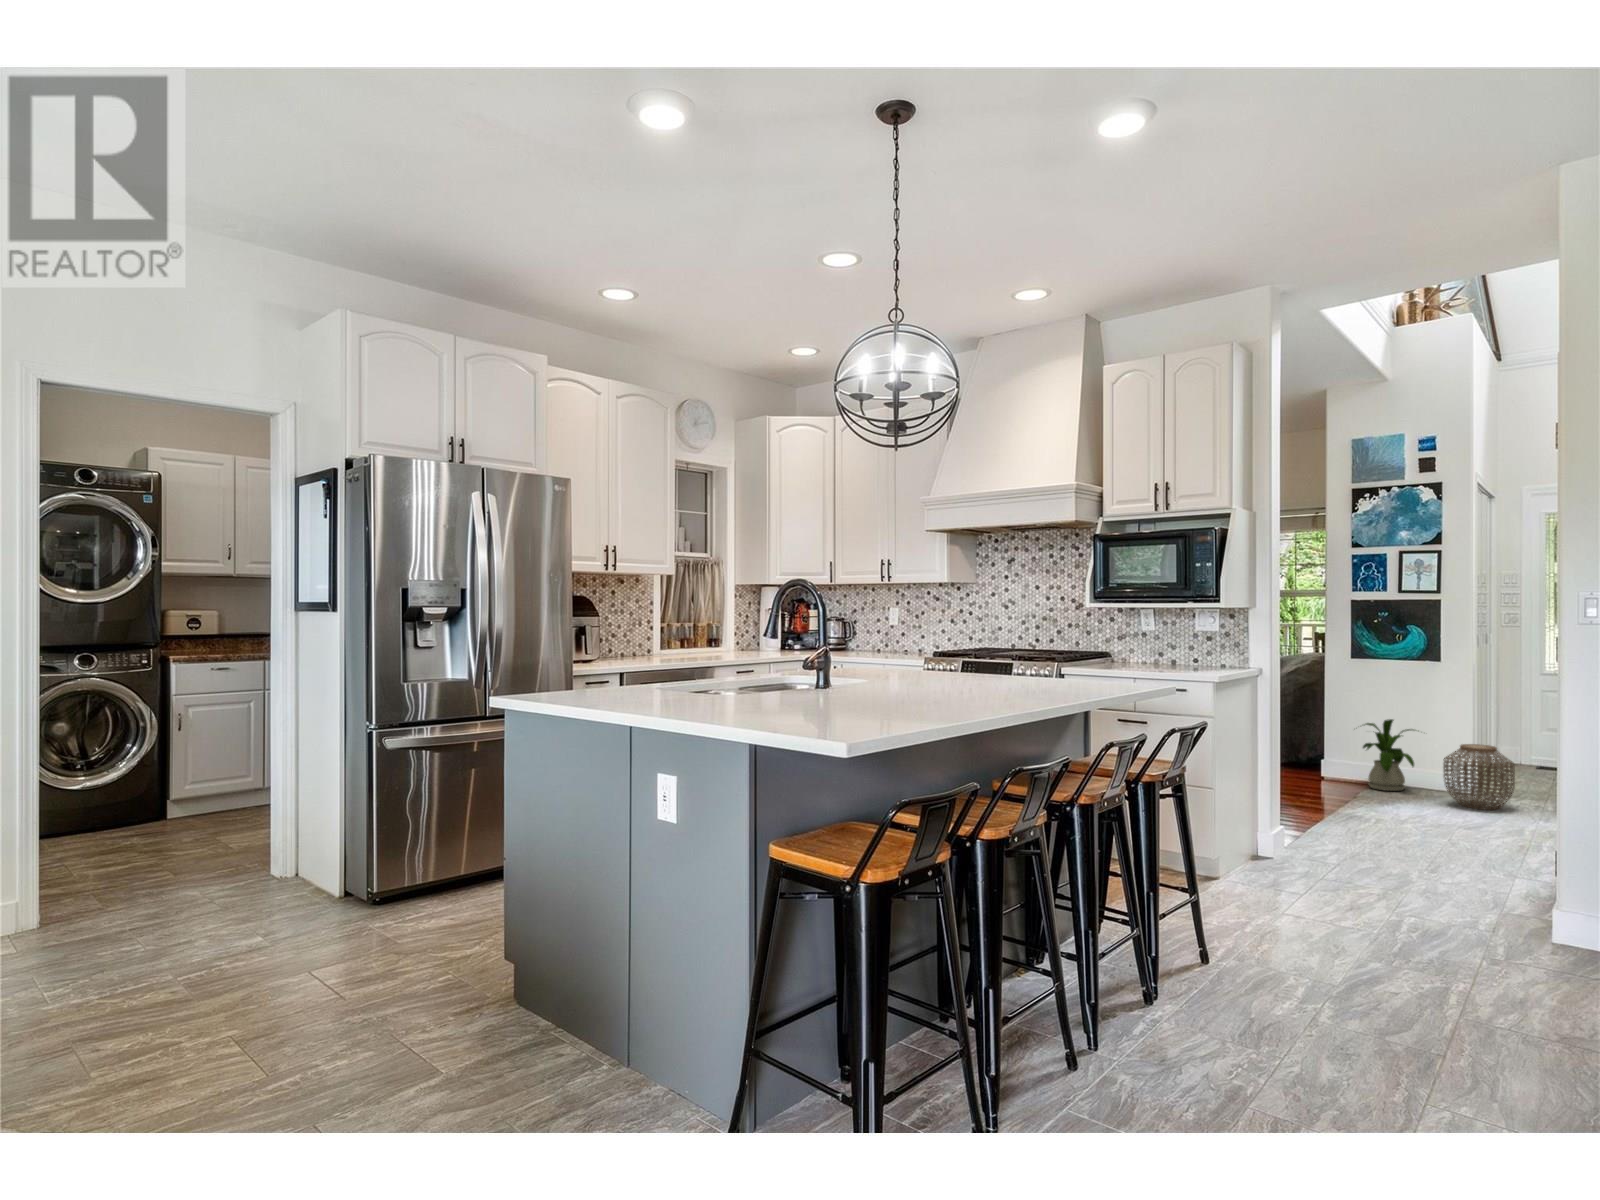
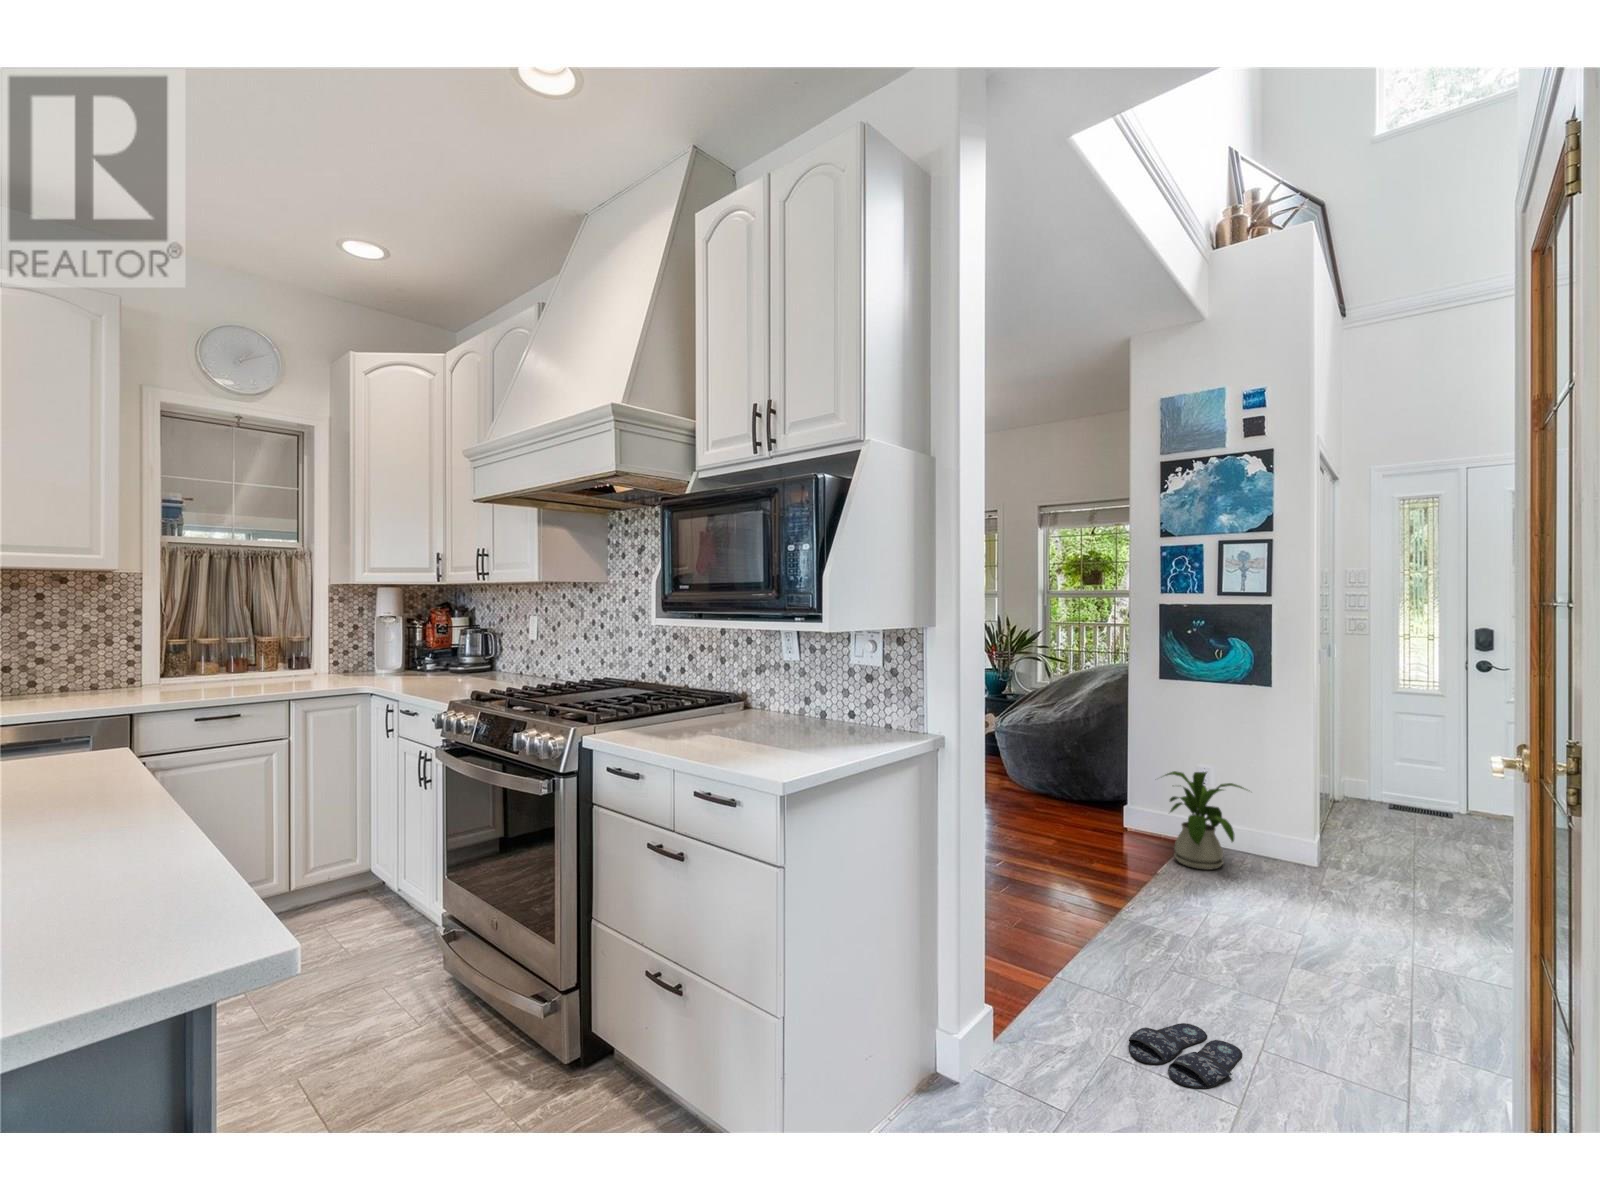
woven basket: present [1443,744,1515,810] -> none [1274,818,1381,925]
slippers: none [1363,838,1428,853] -> present [1129,1023,1242,1088]

